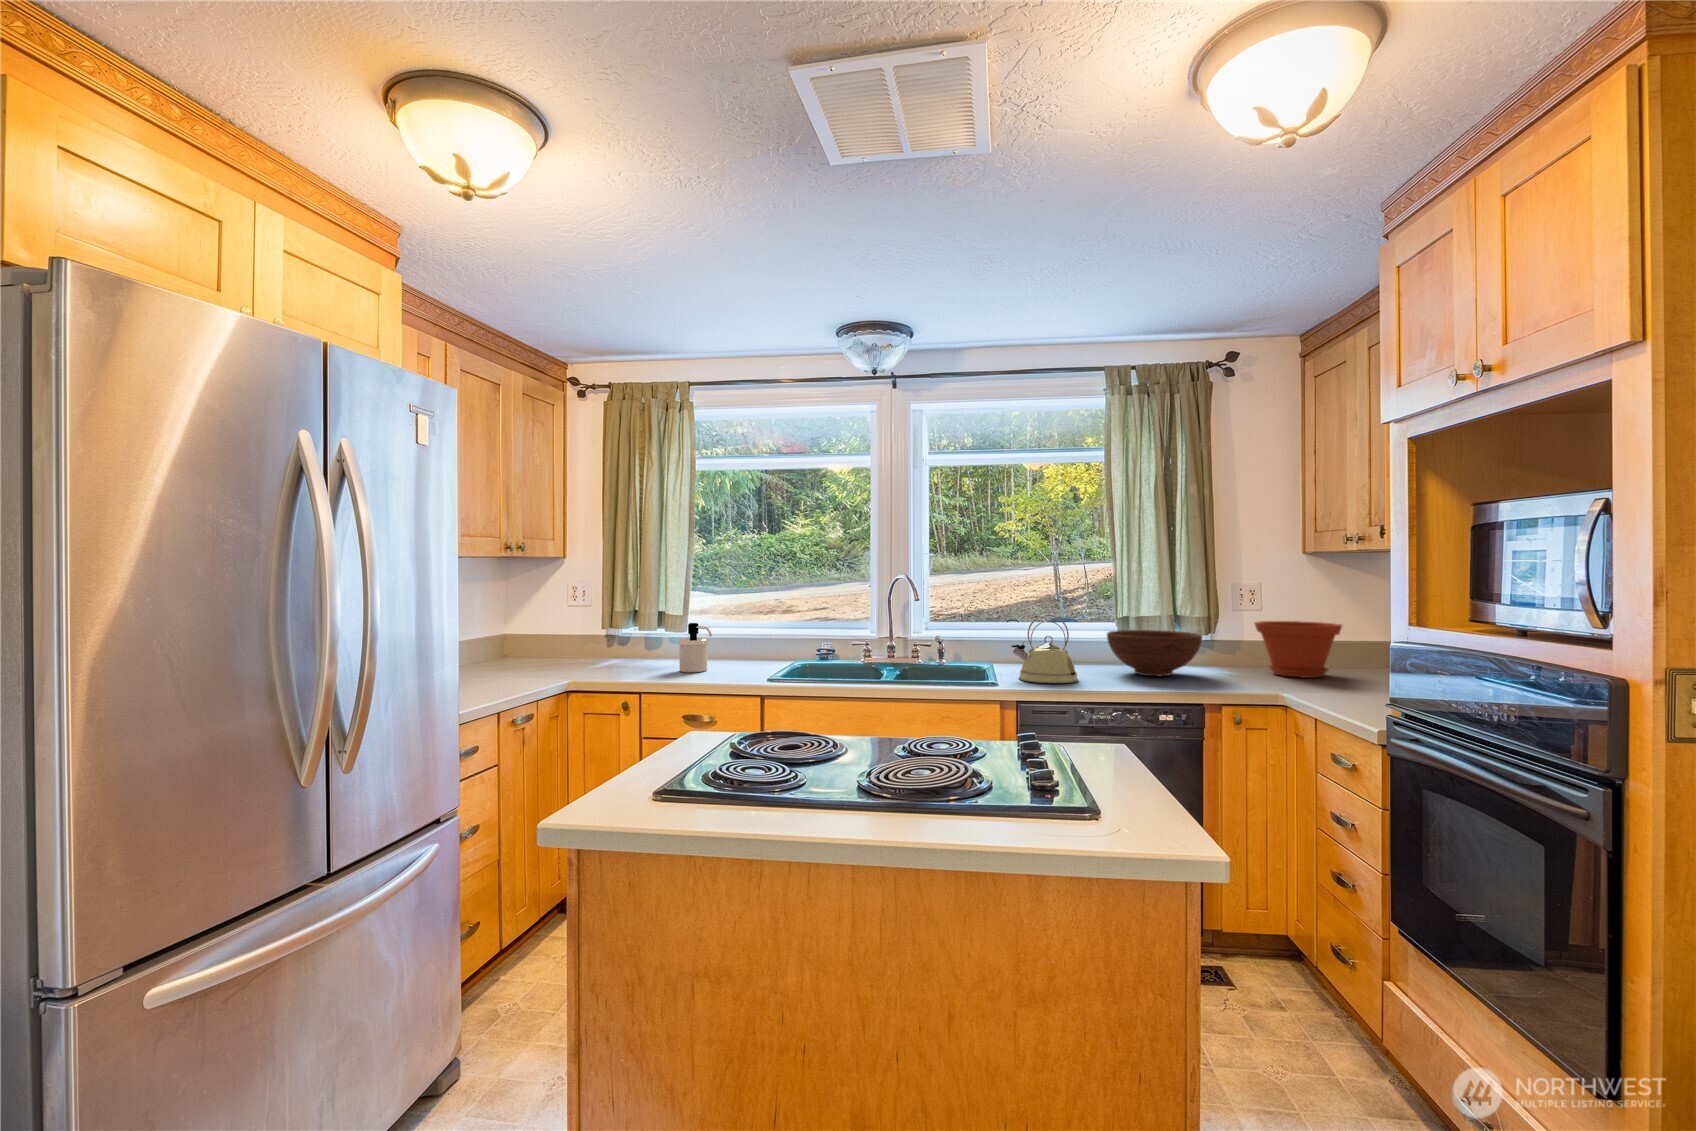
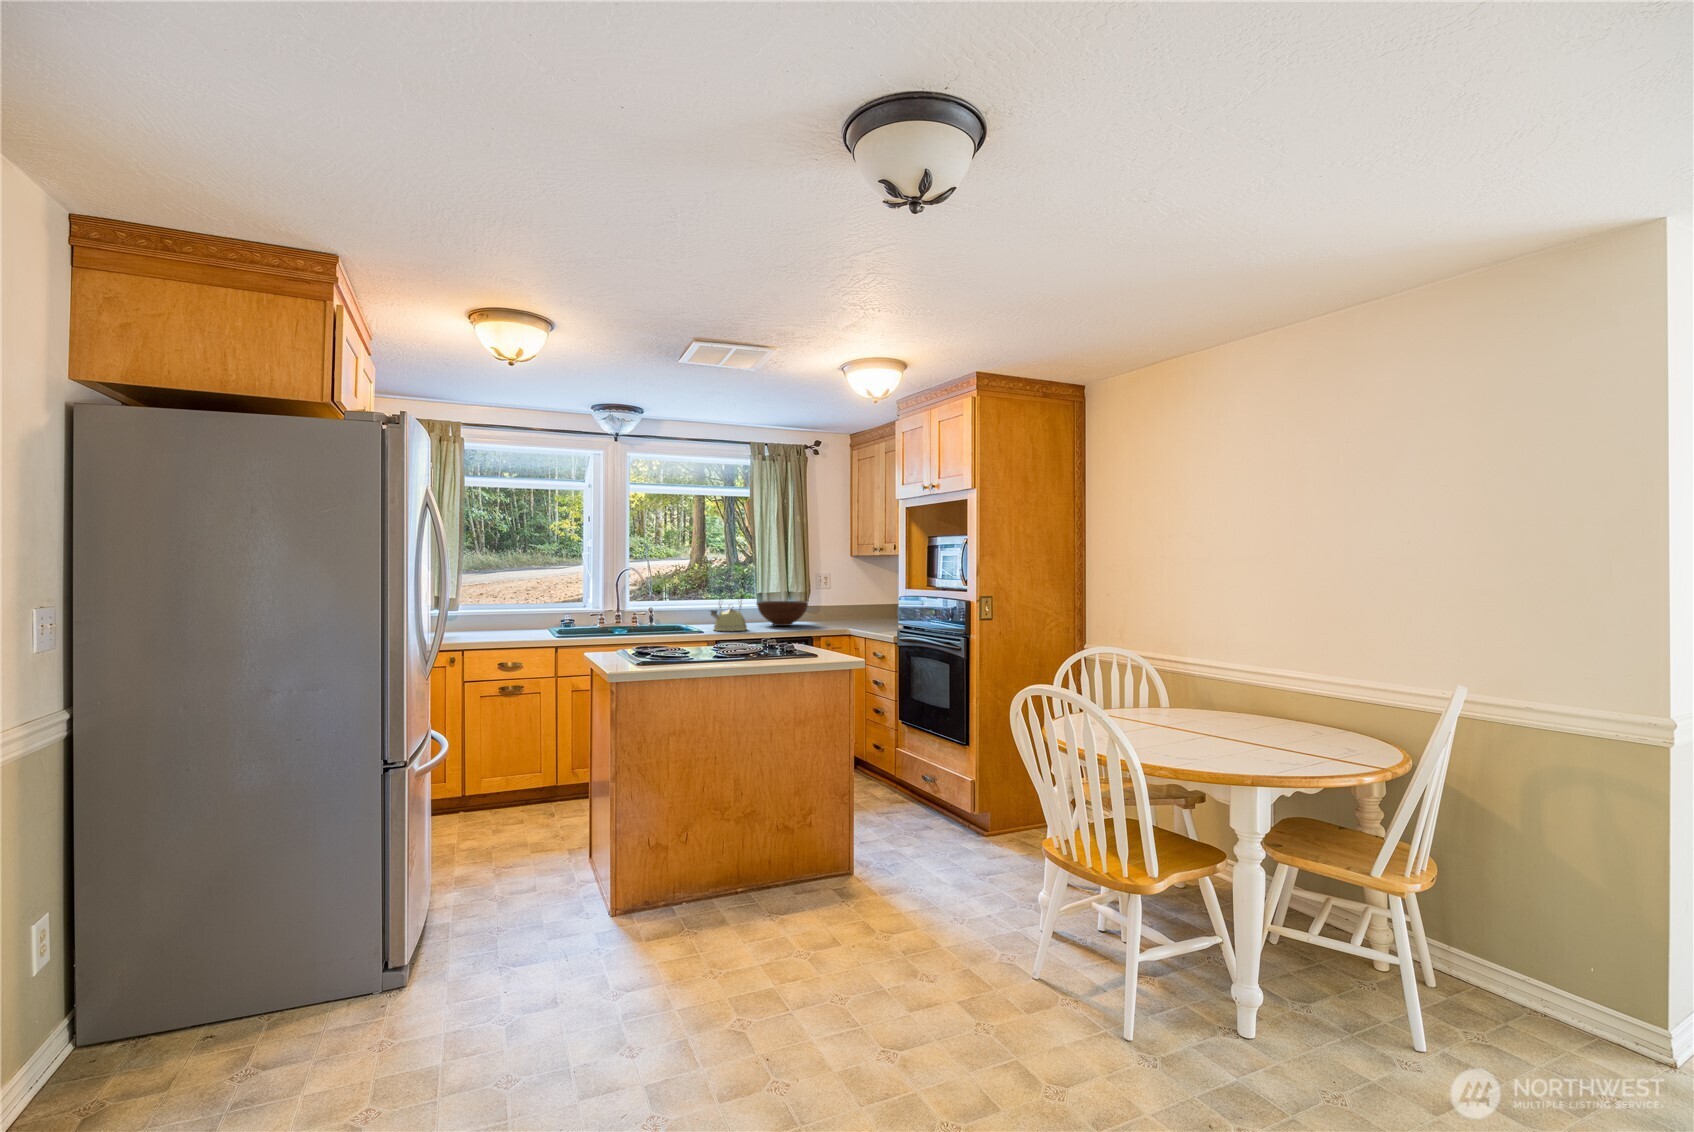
plant pot: present [1255,621,1342,678] -> none [830,594,871,623]
soap dispenser: present [678,623,712,672] -> none [472,603,505,639]

